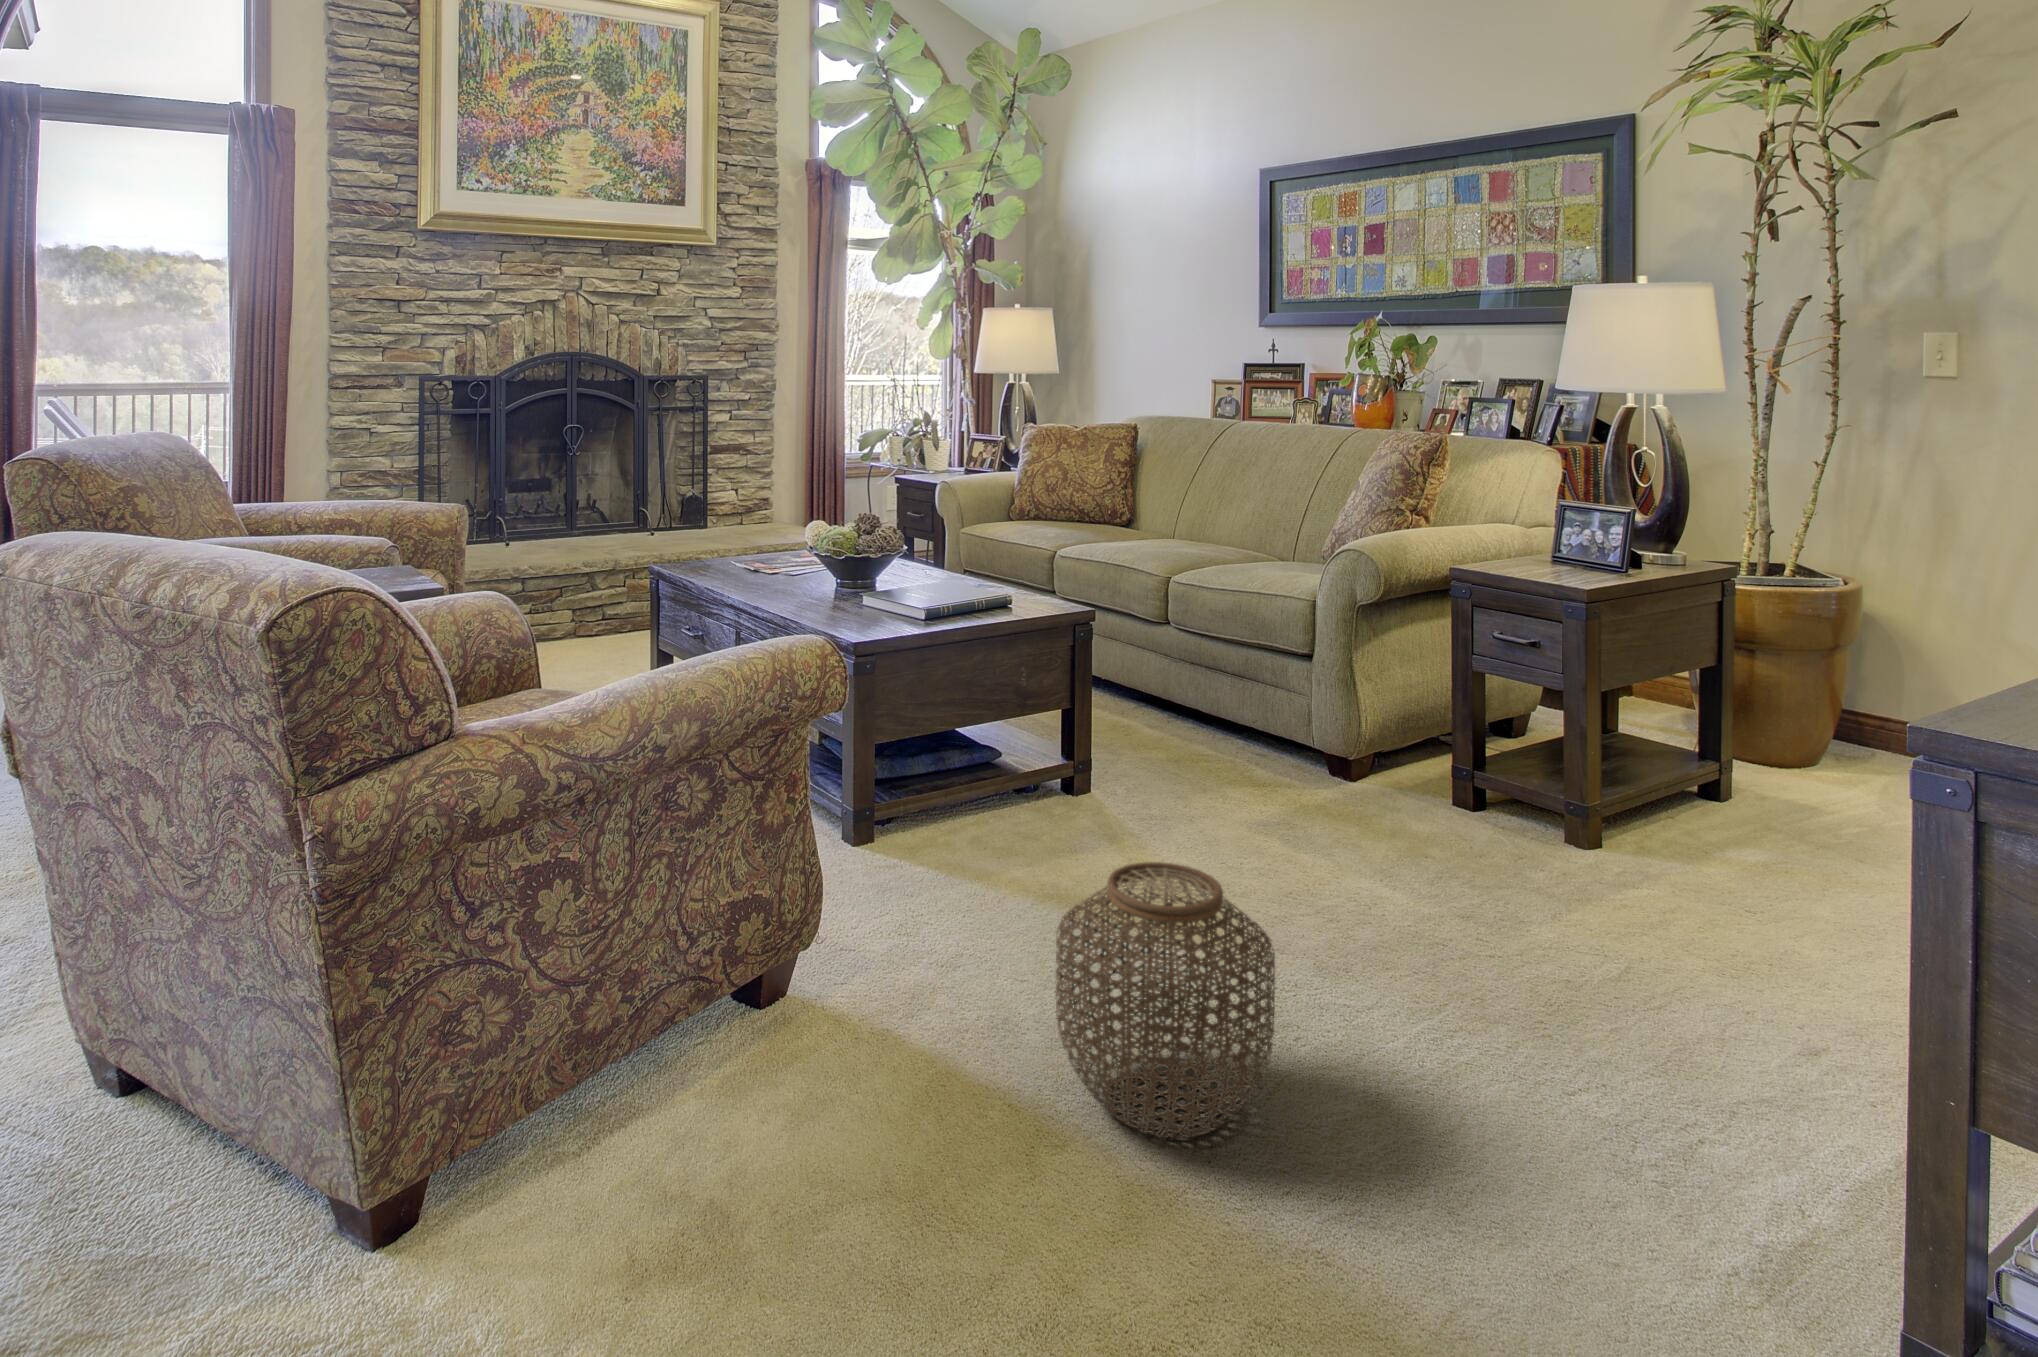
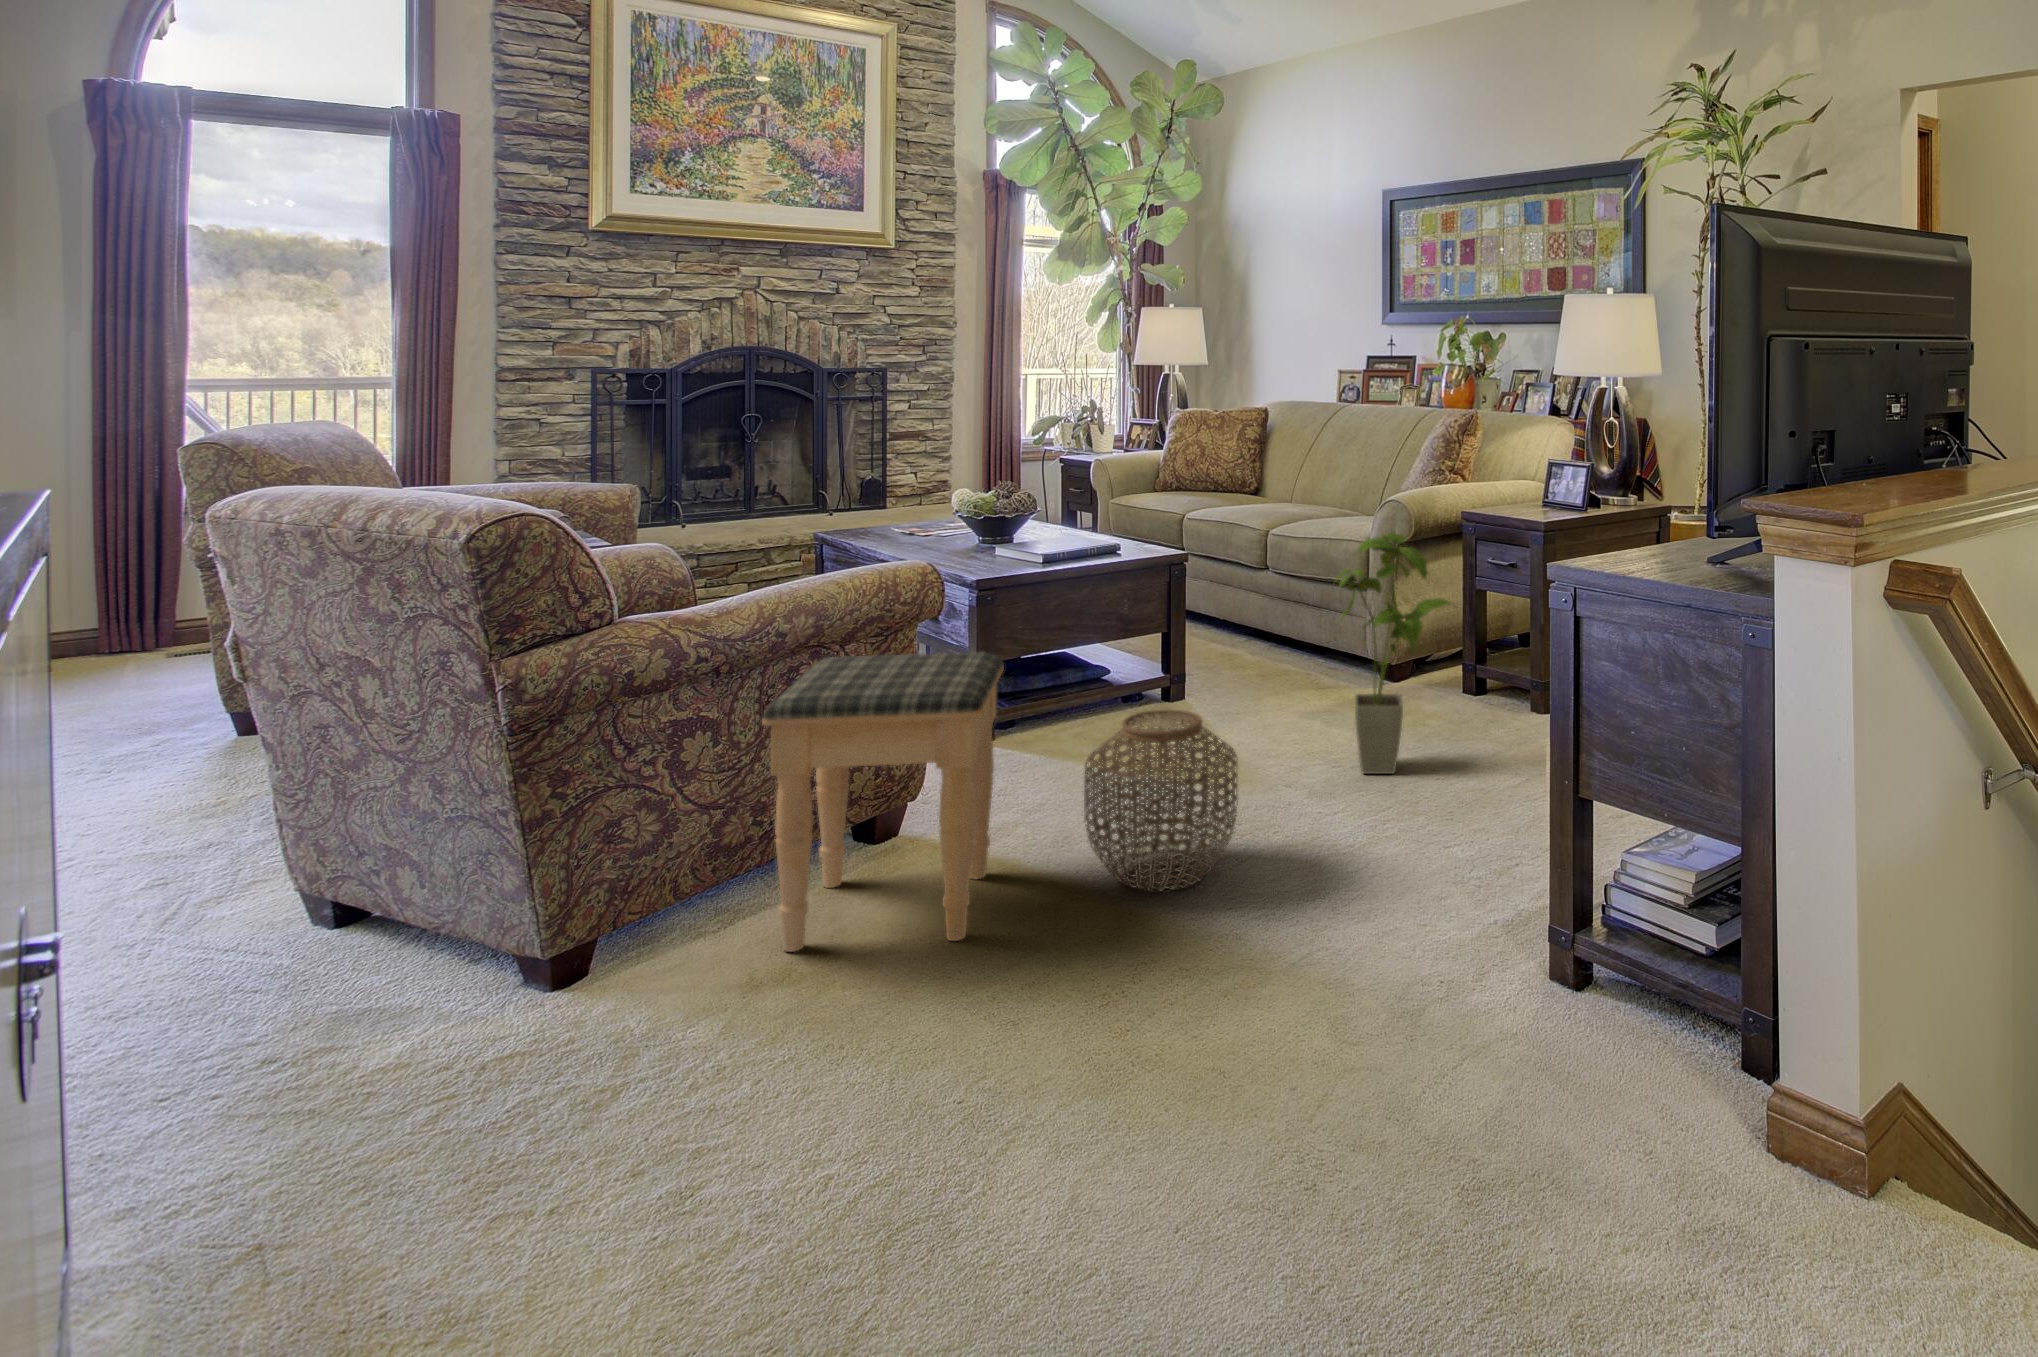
house plant: none [1324,605,1501,934] -> present [1337,533,1450,774]
footstool: none [645,769,944,1213] -> present [762,653,1004,952]

